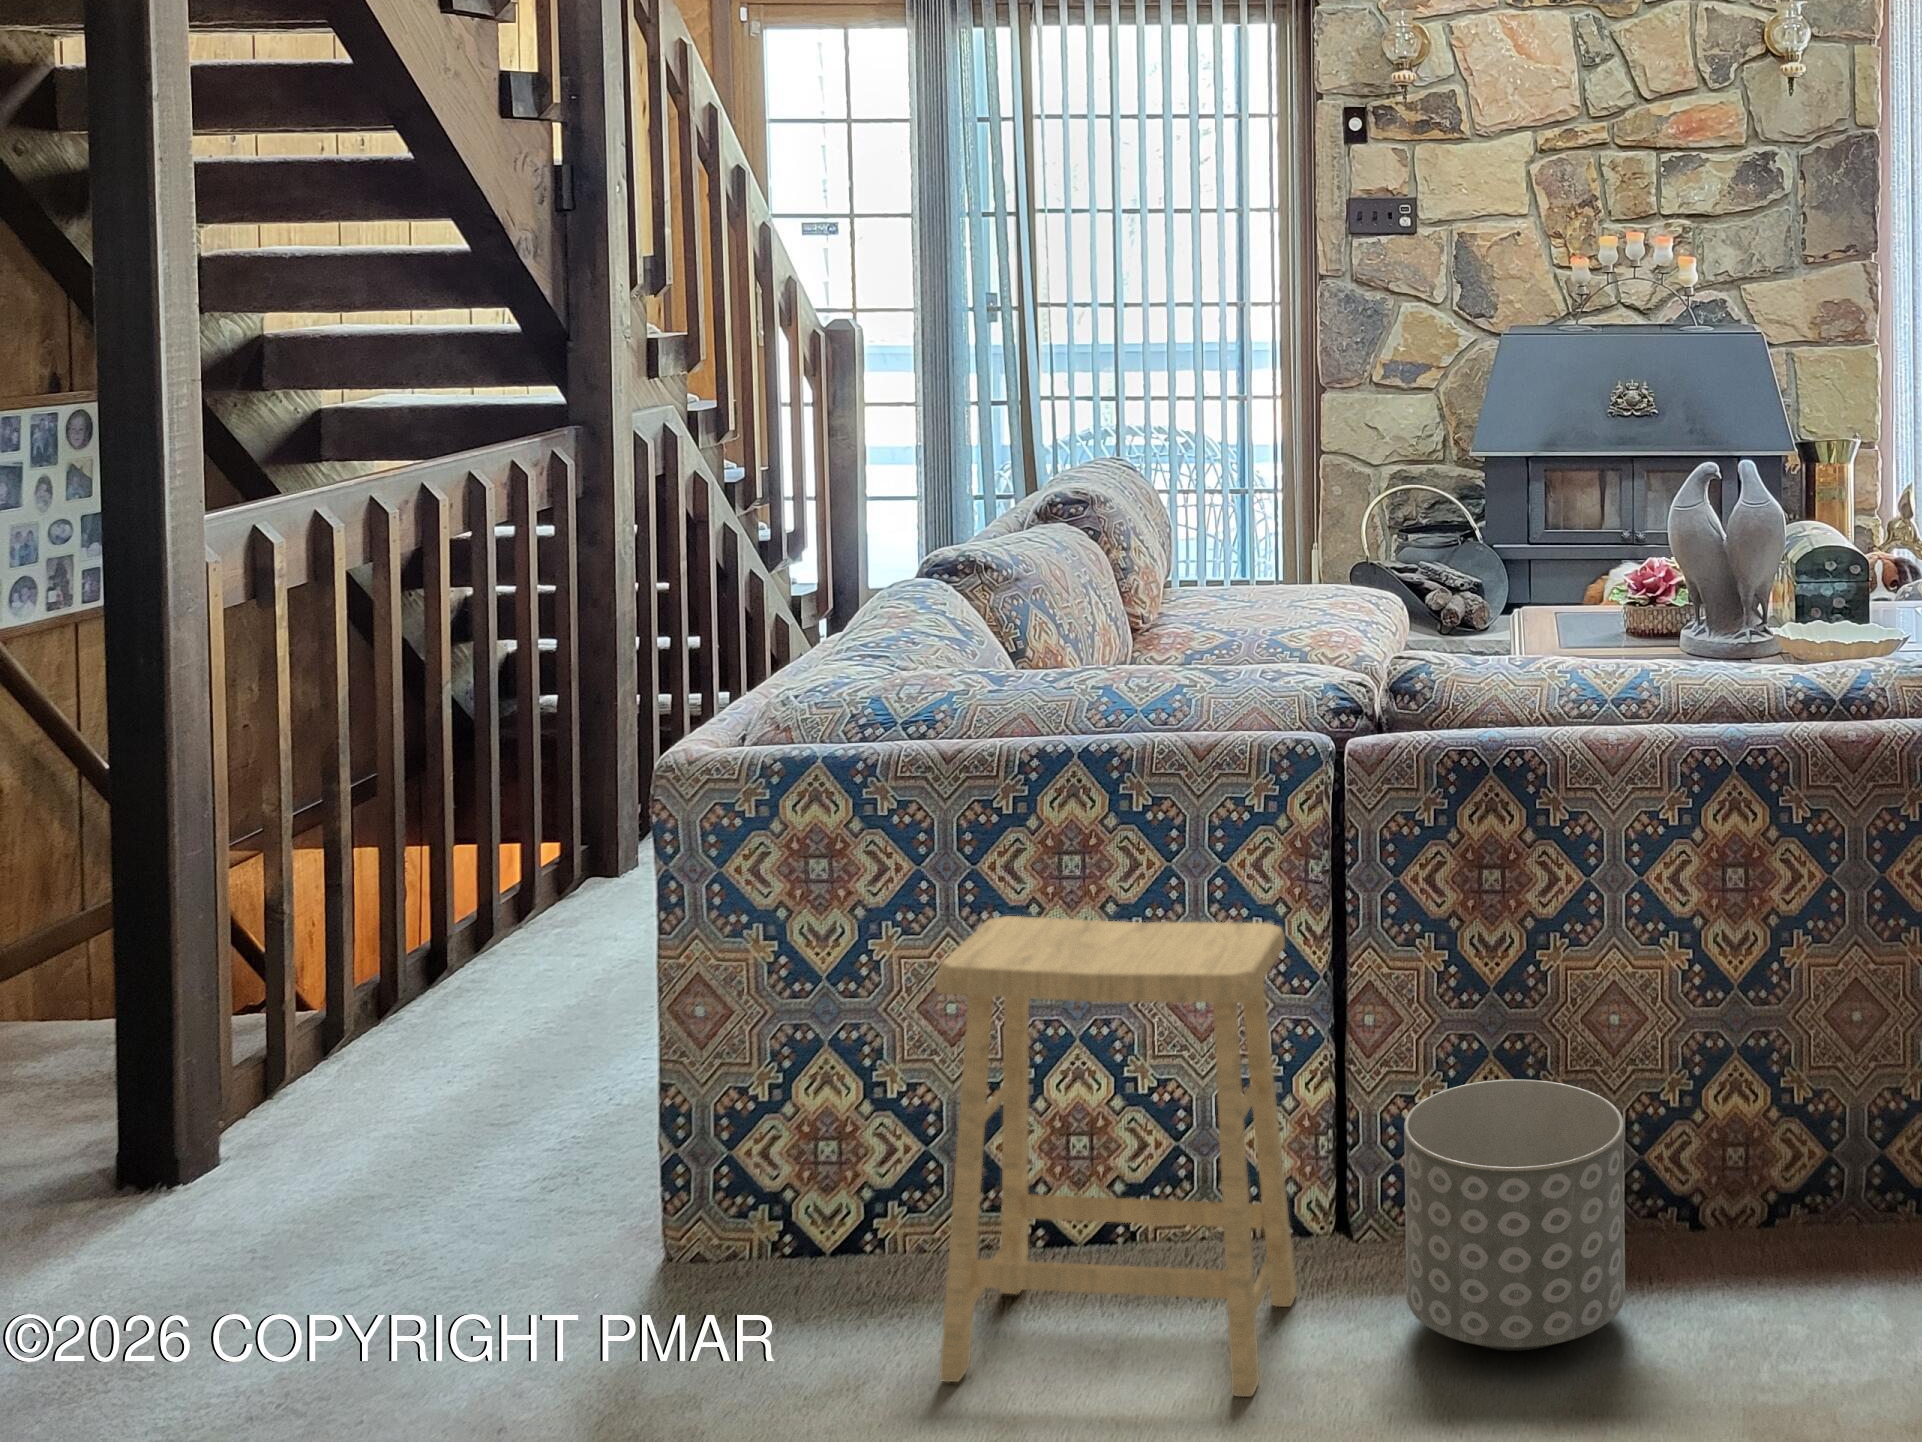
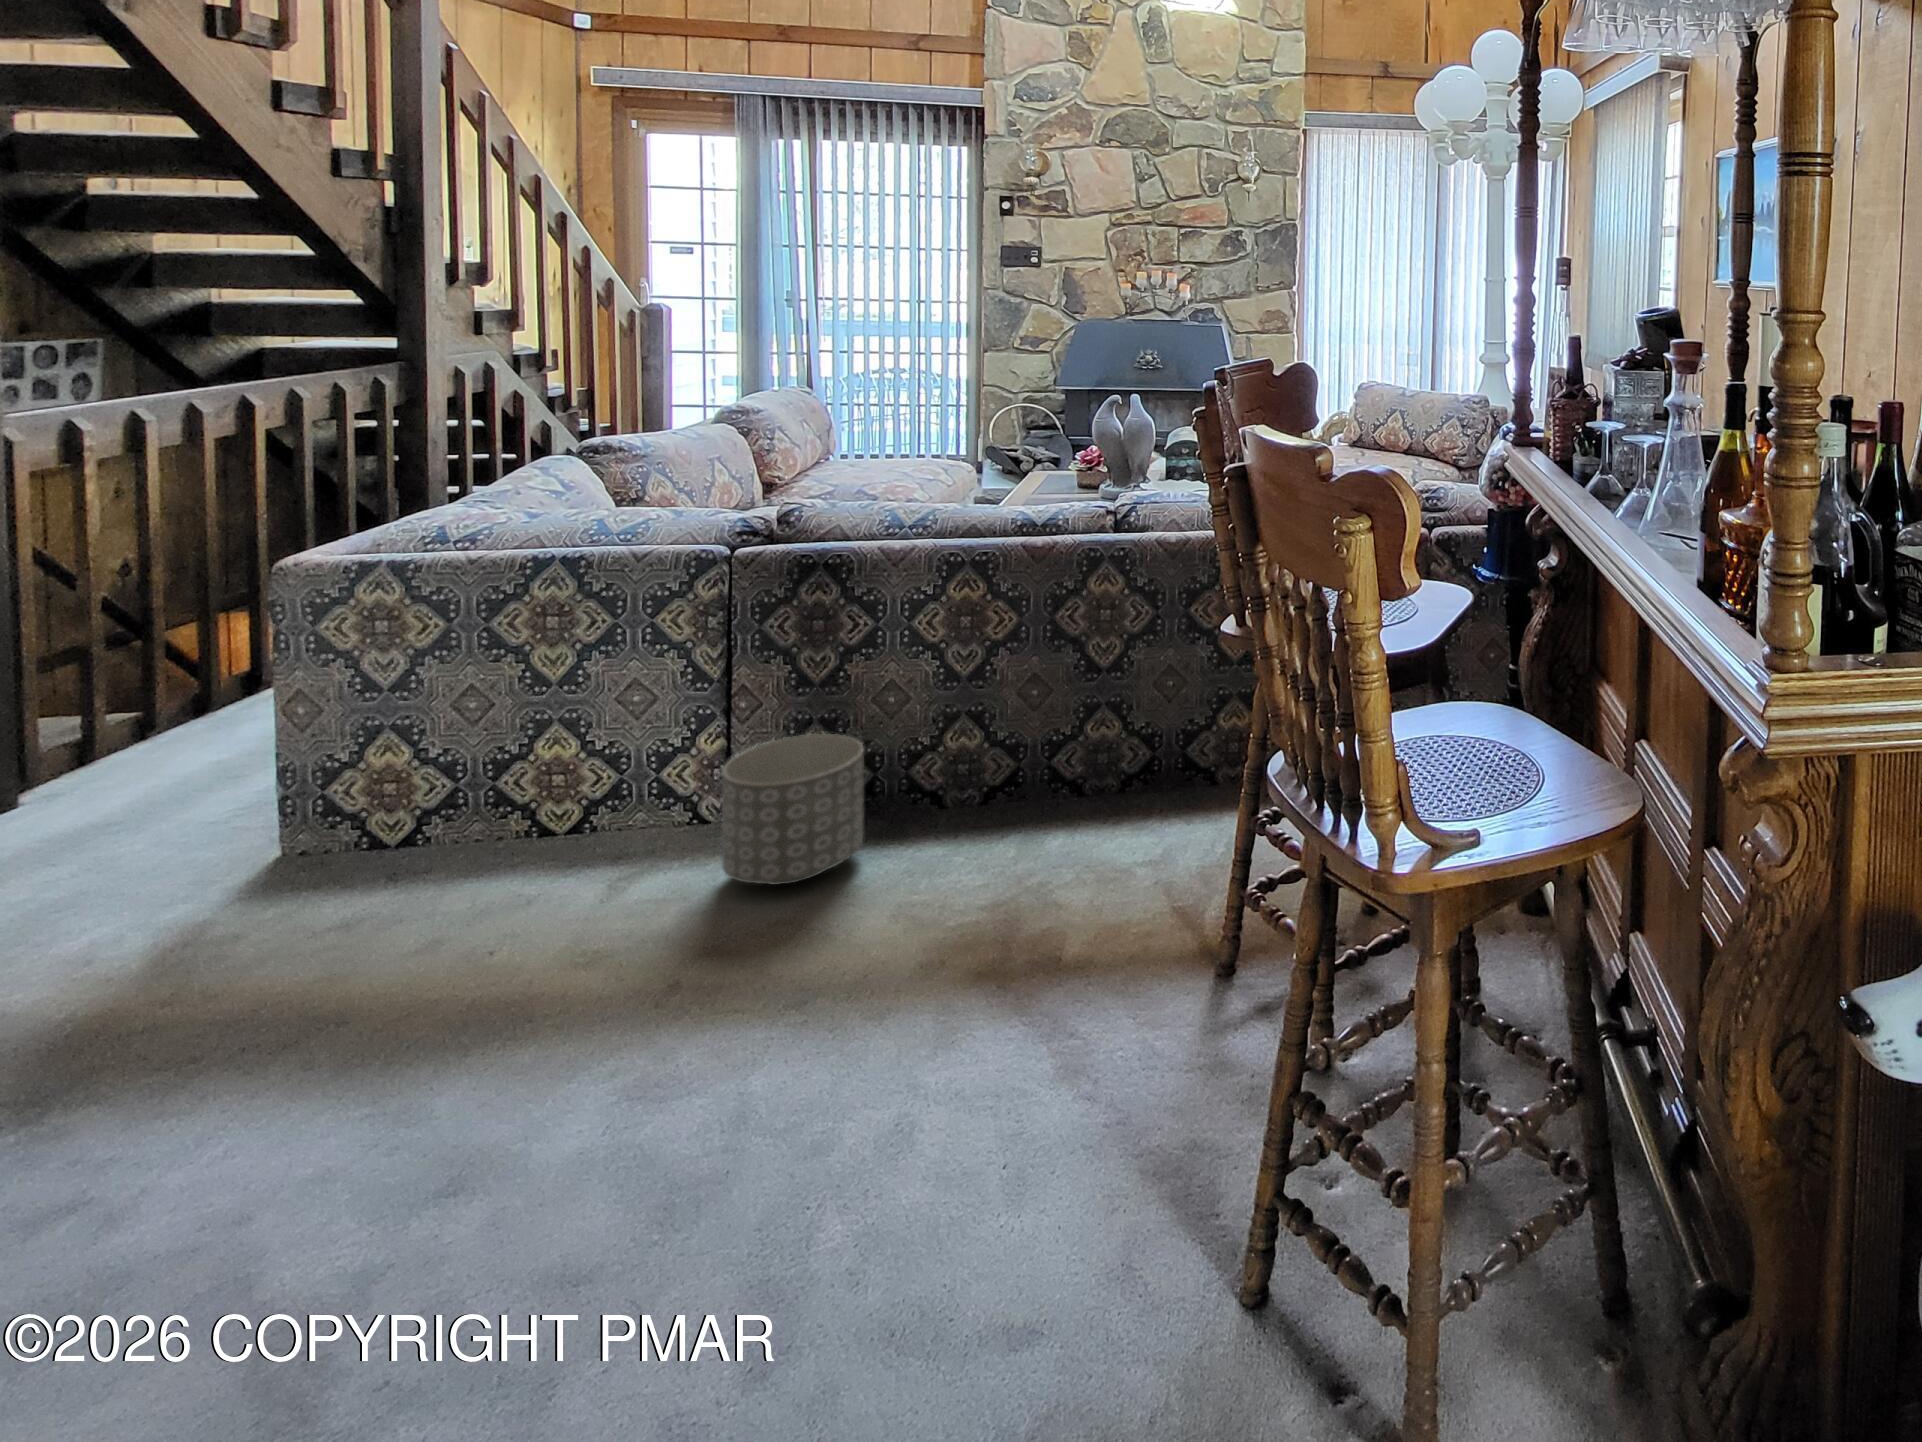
footstool: present [935,916,1297,1397] -> none [406,651,676,924]

